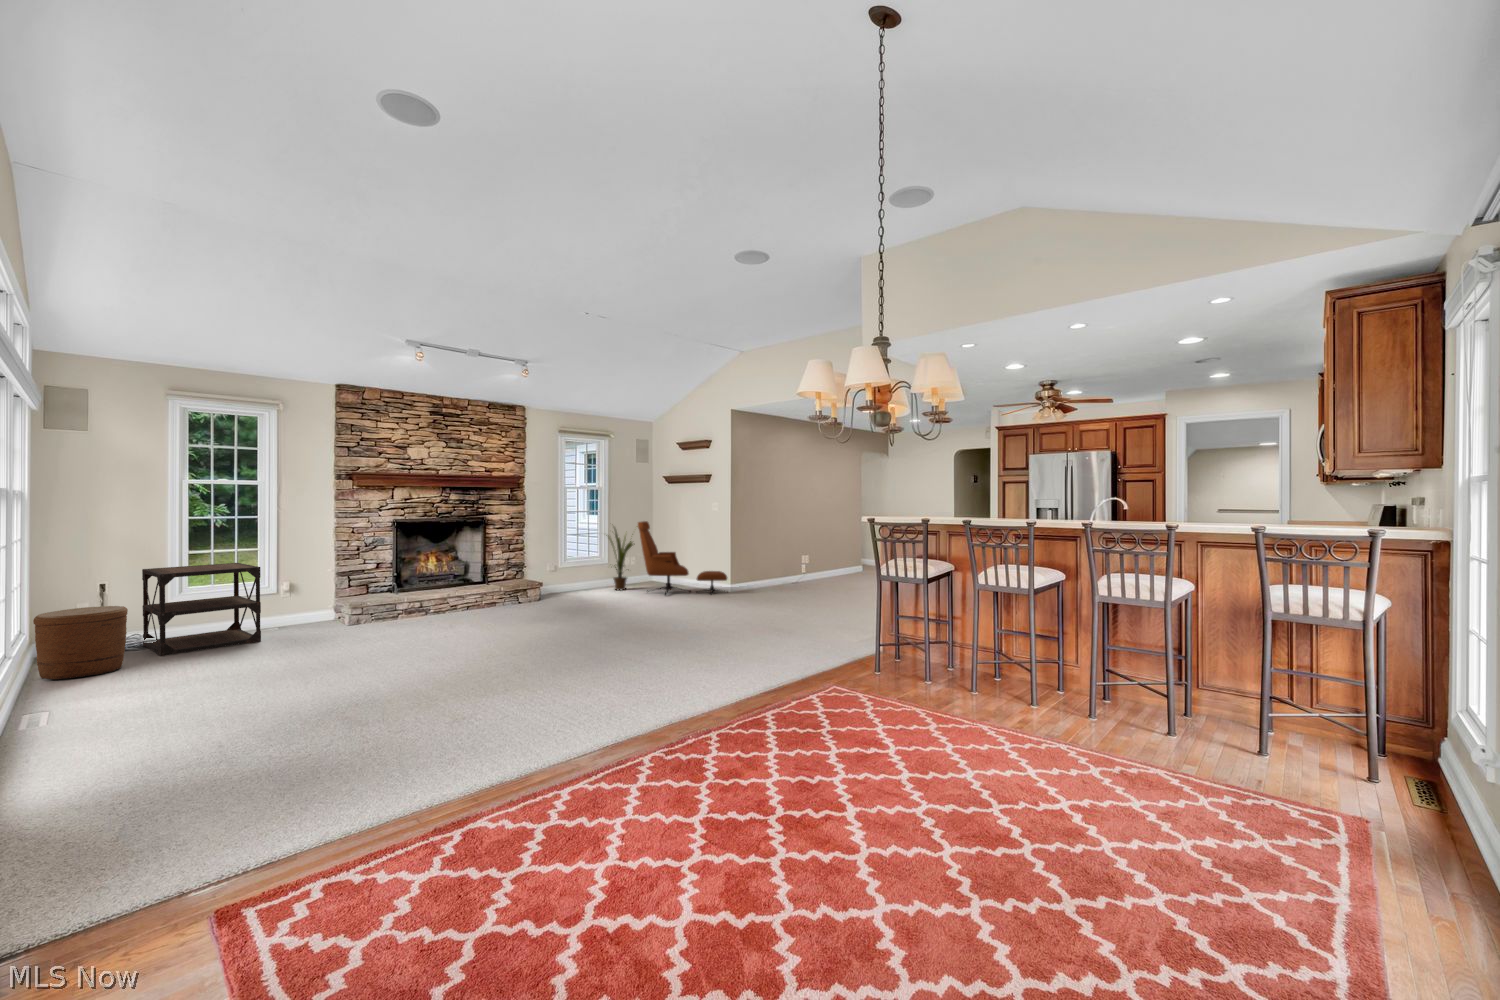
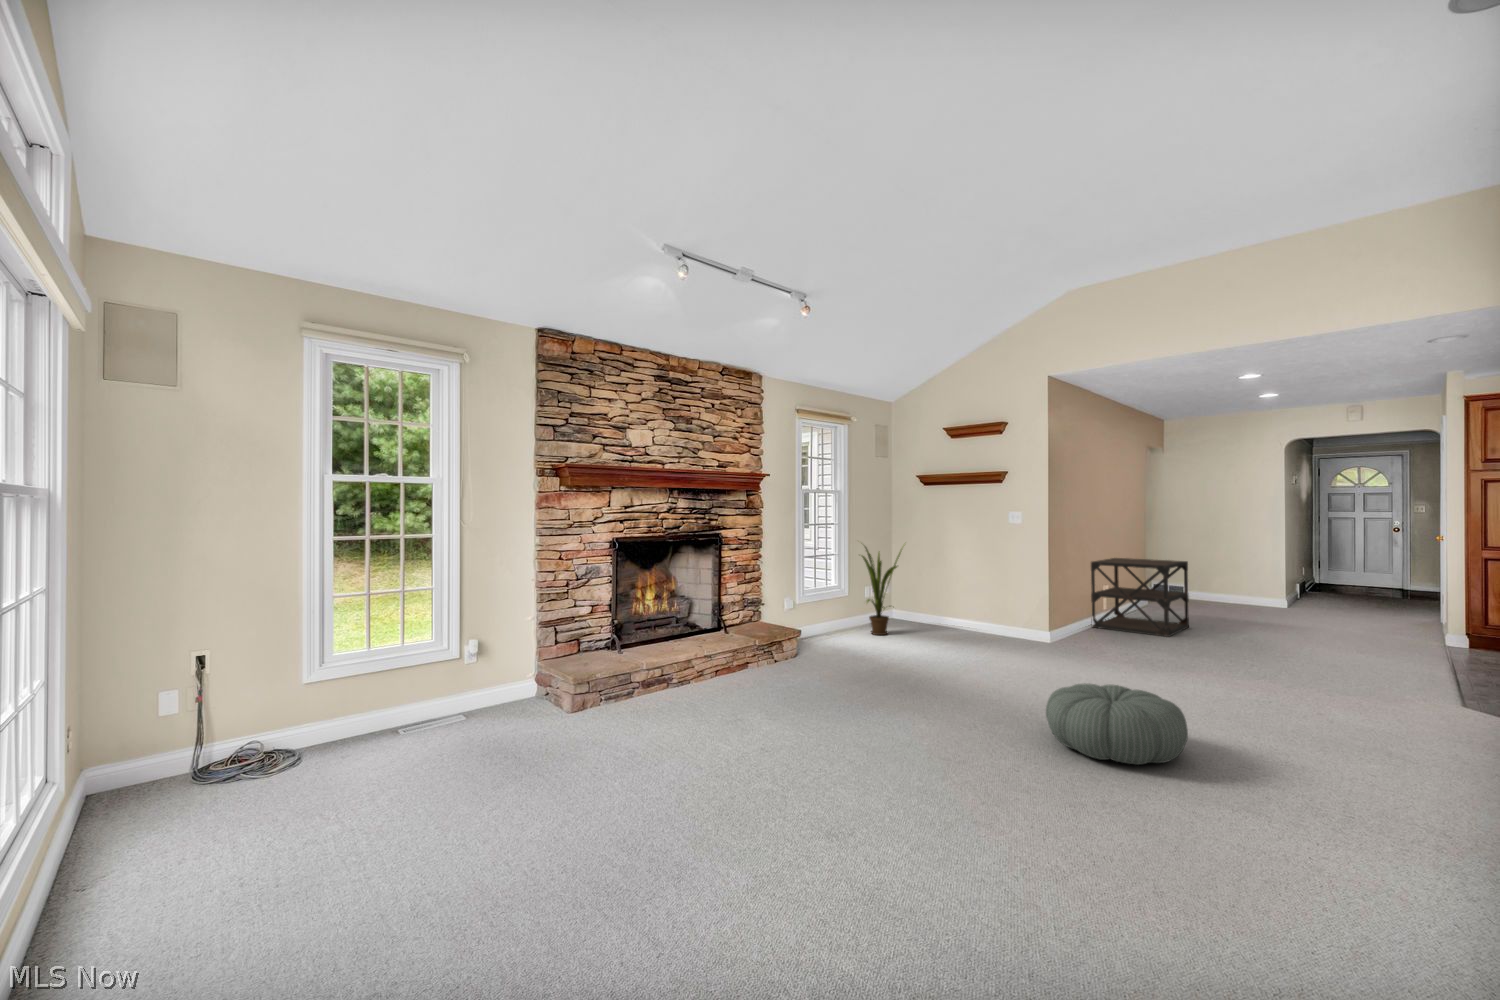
lounge chair: present [638,521,727,595] -> none [917,537,1053,648]
side table: present [142,563,261,656] -> present [1091,558,1189,637]
pouf: none [601,601,670,639] -> present [1046,683,1188,765]
woven basket: present [33,606,128,679] -> none [67,717,253,901]

